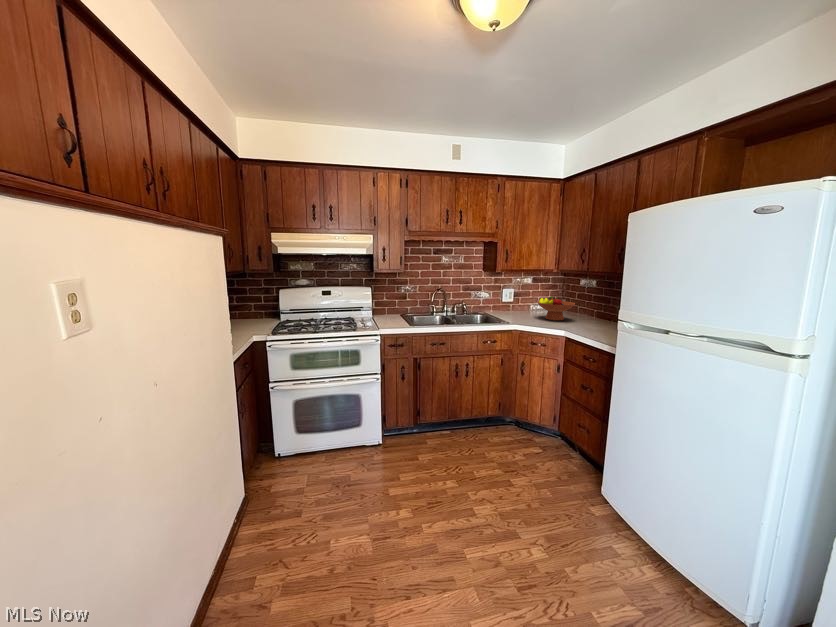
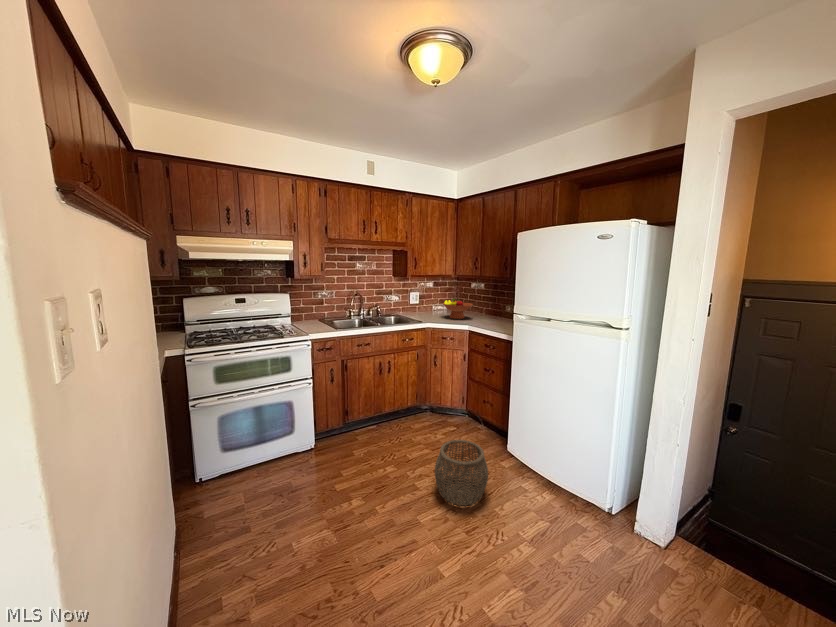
woven basket: none [493,467,563,555] -> present [435,440,488,506]

